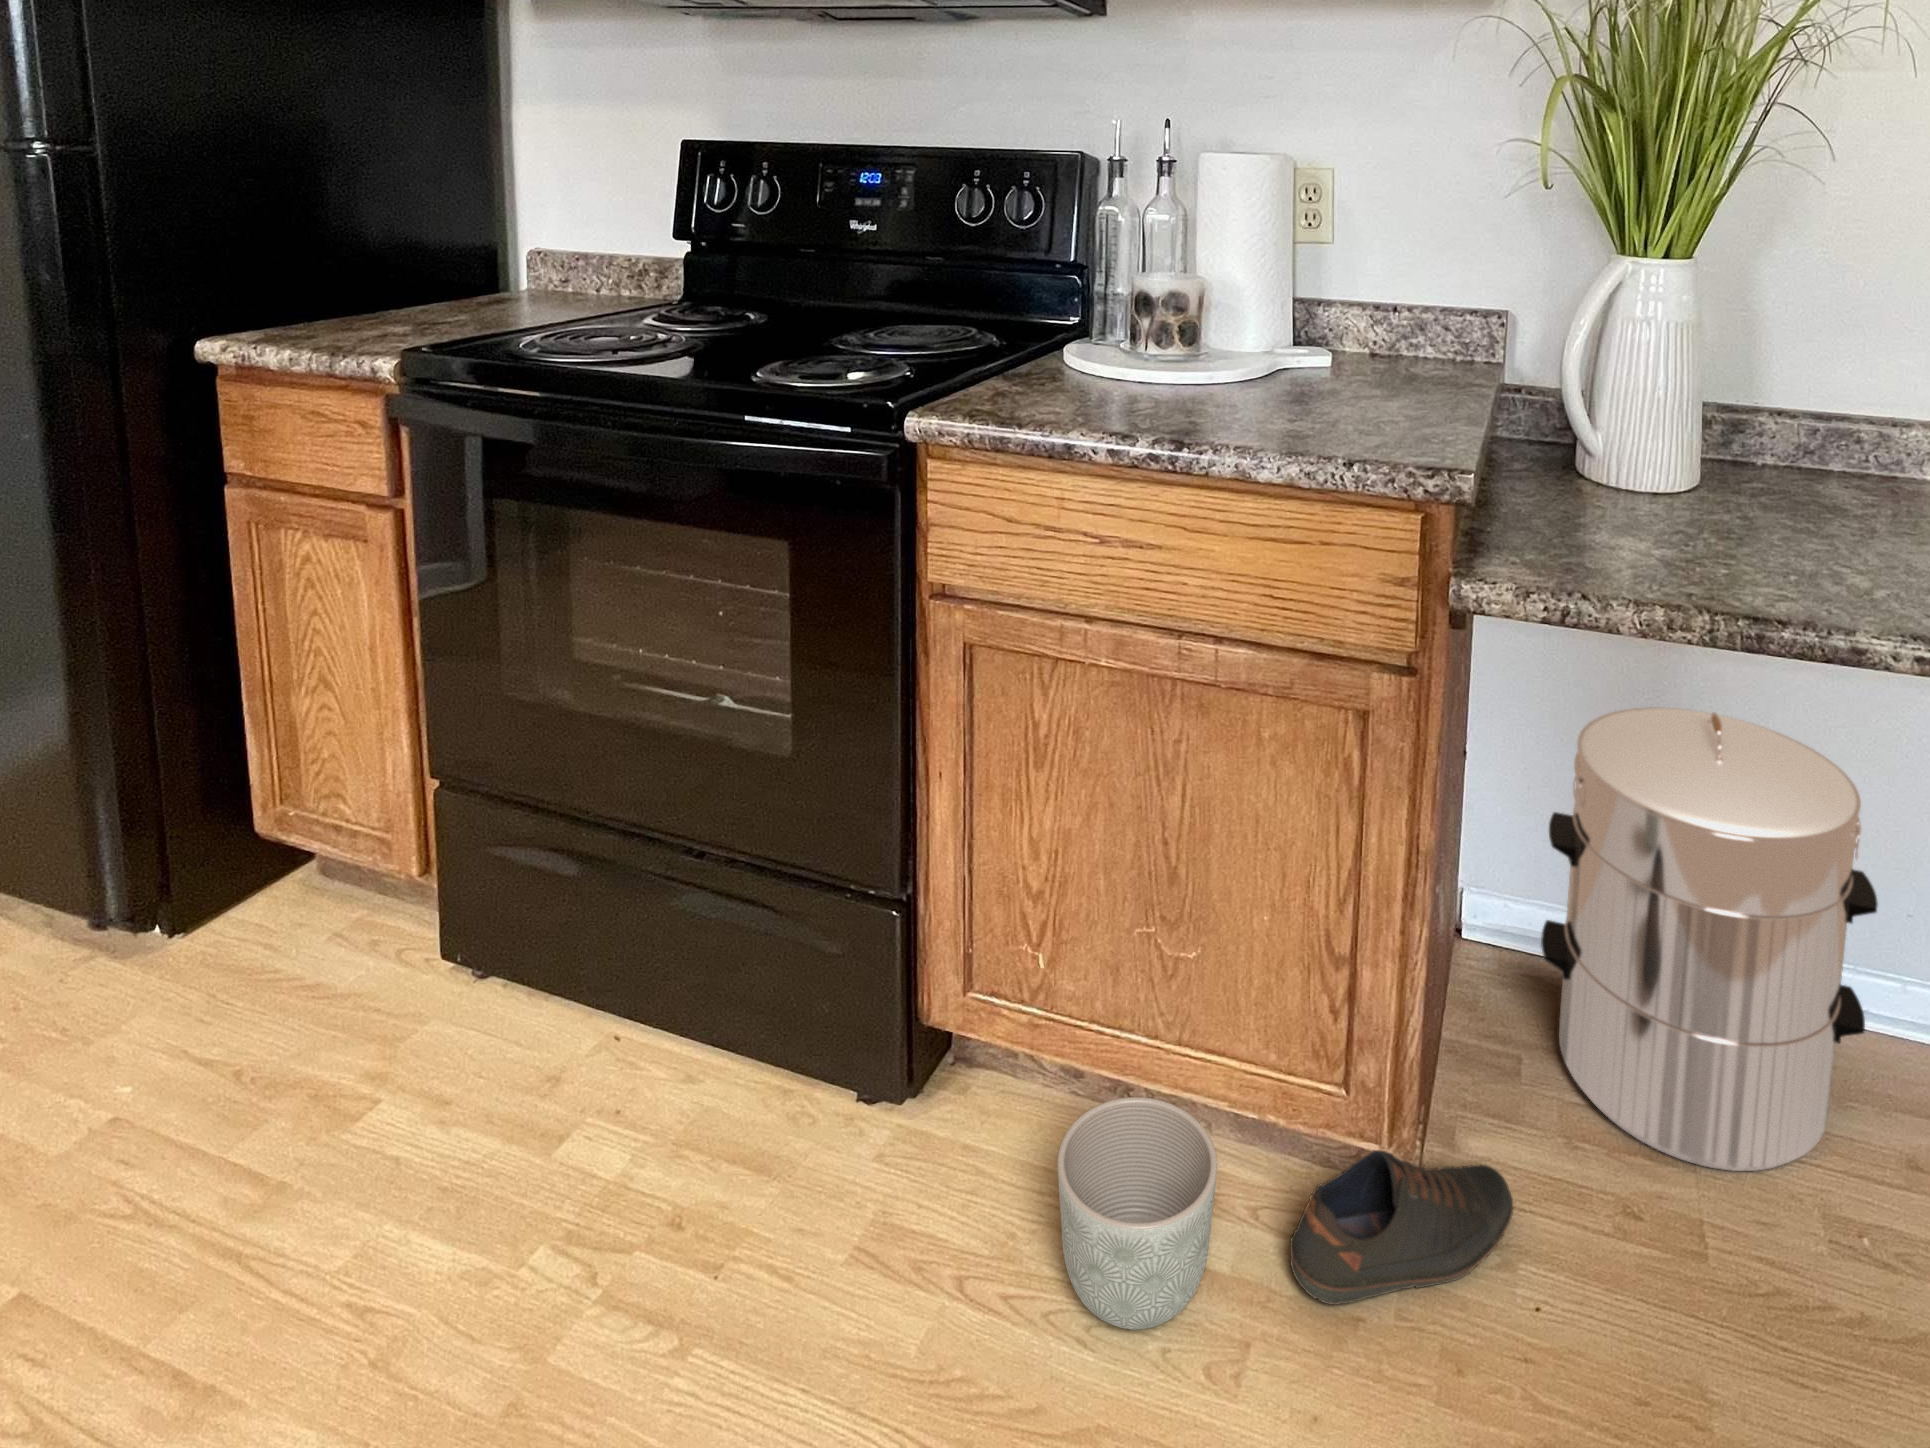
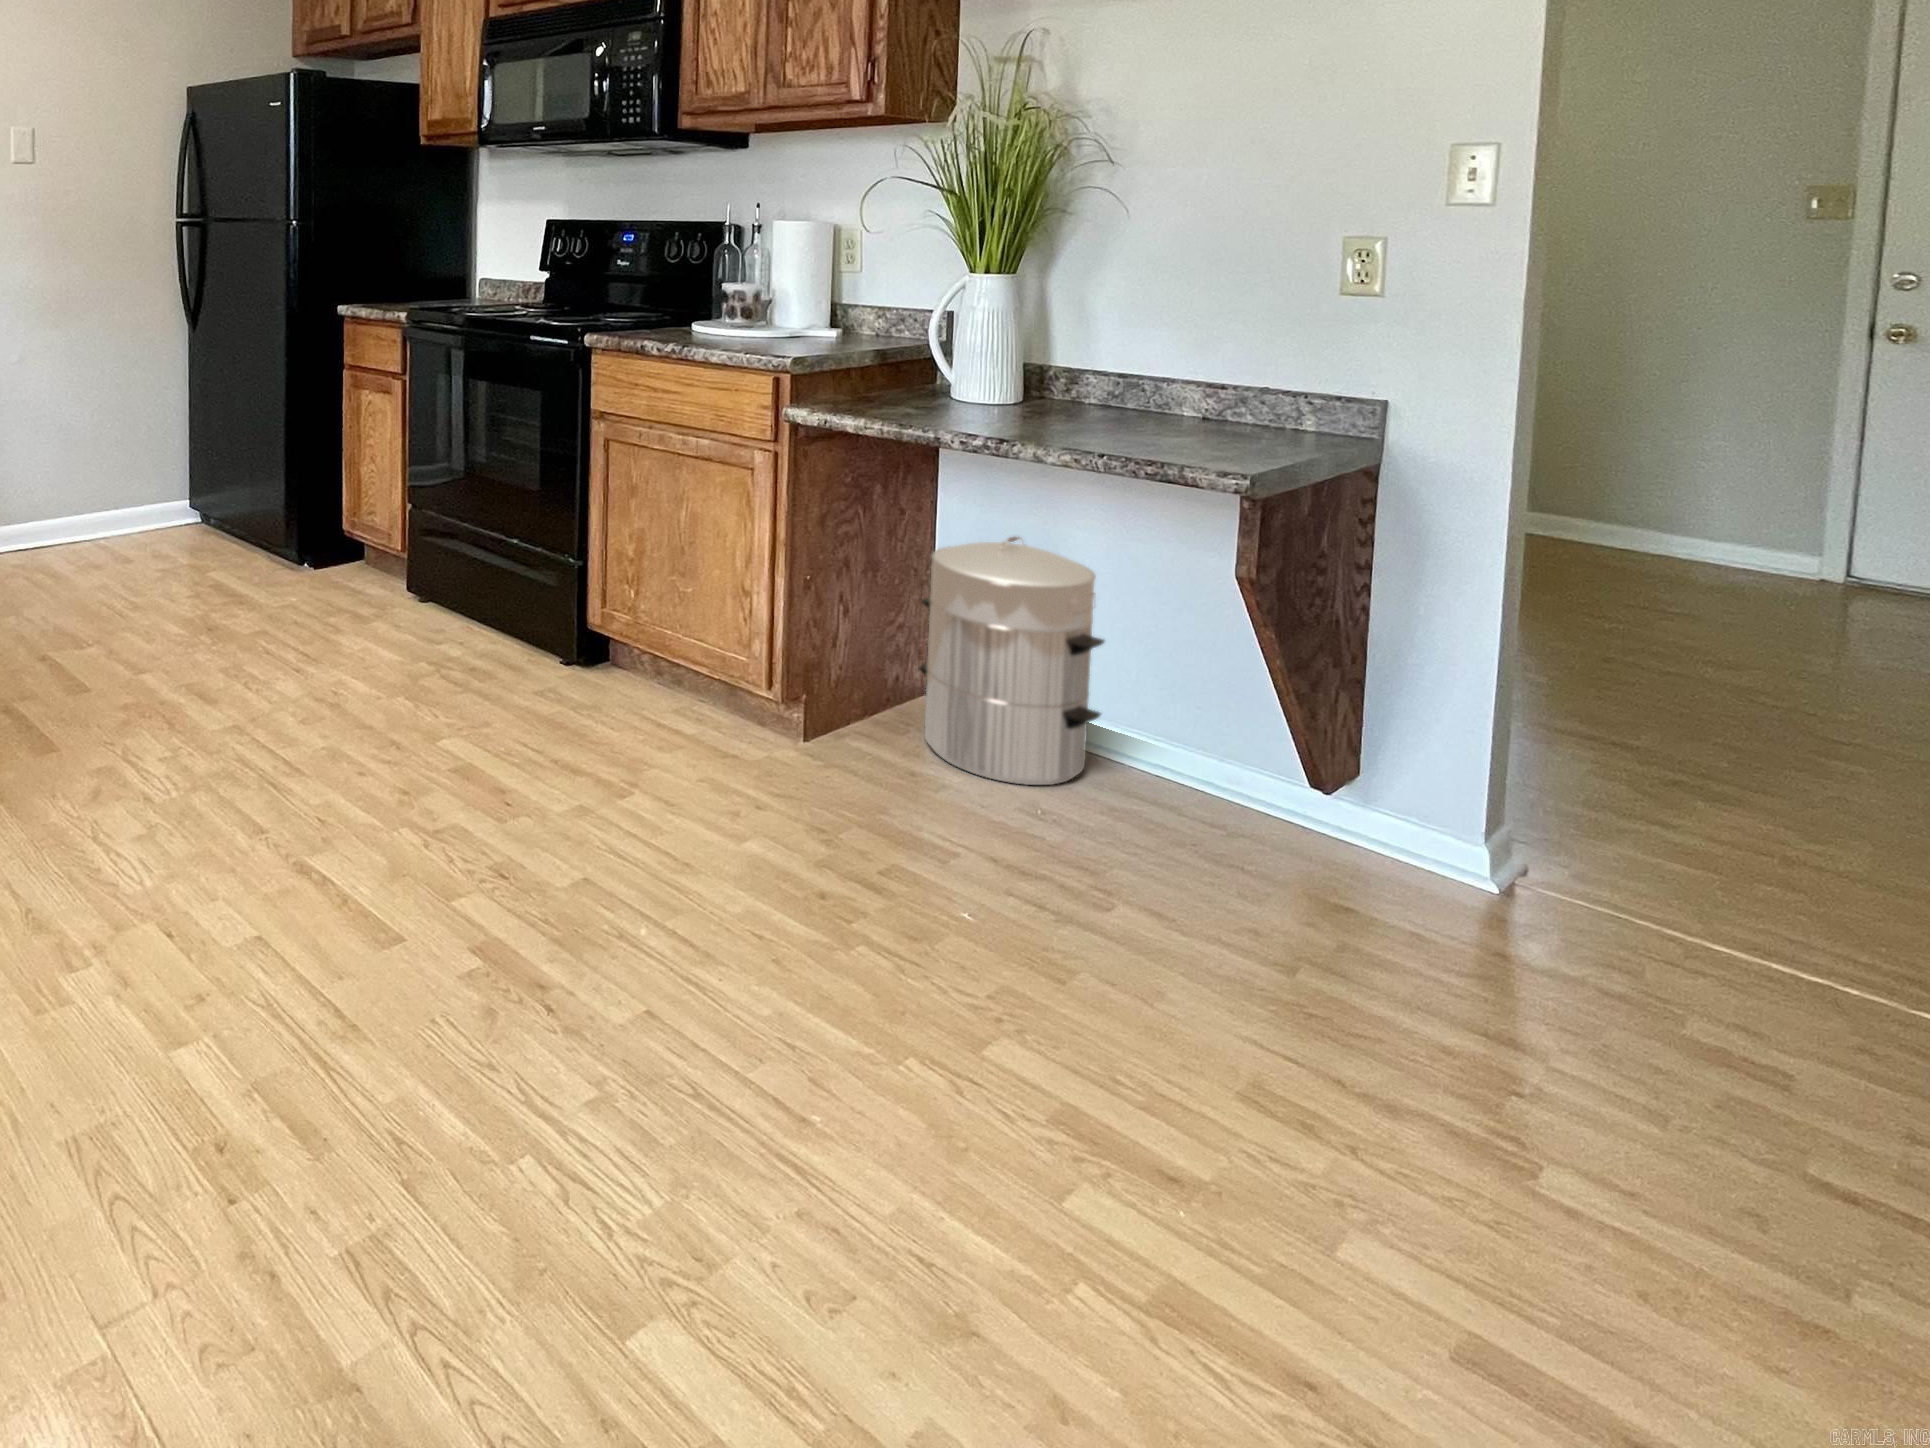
planter: present [1057,1097,1217,1330] -> none [611,648,684,729]
shoe: present [1290,1150,1513,1305] -> none [713,695,842,758]

